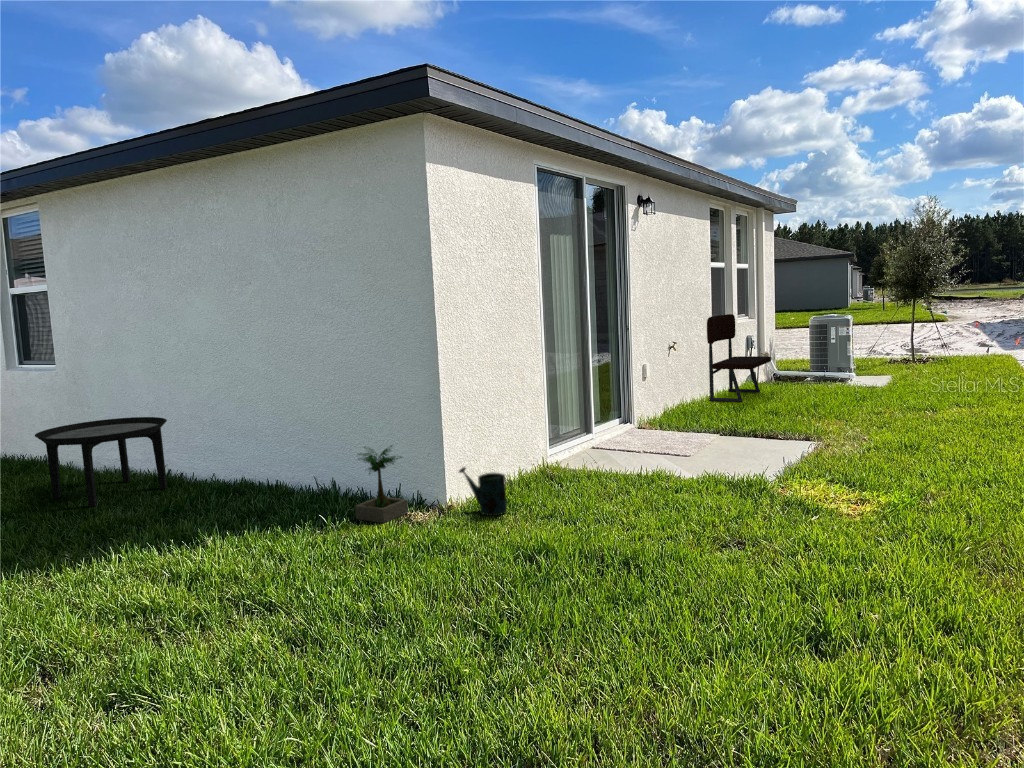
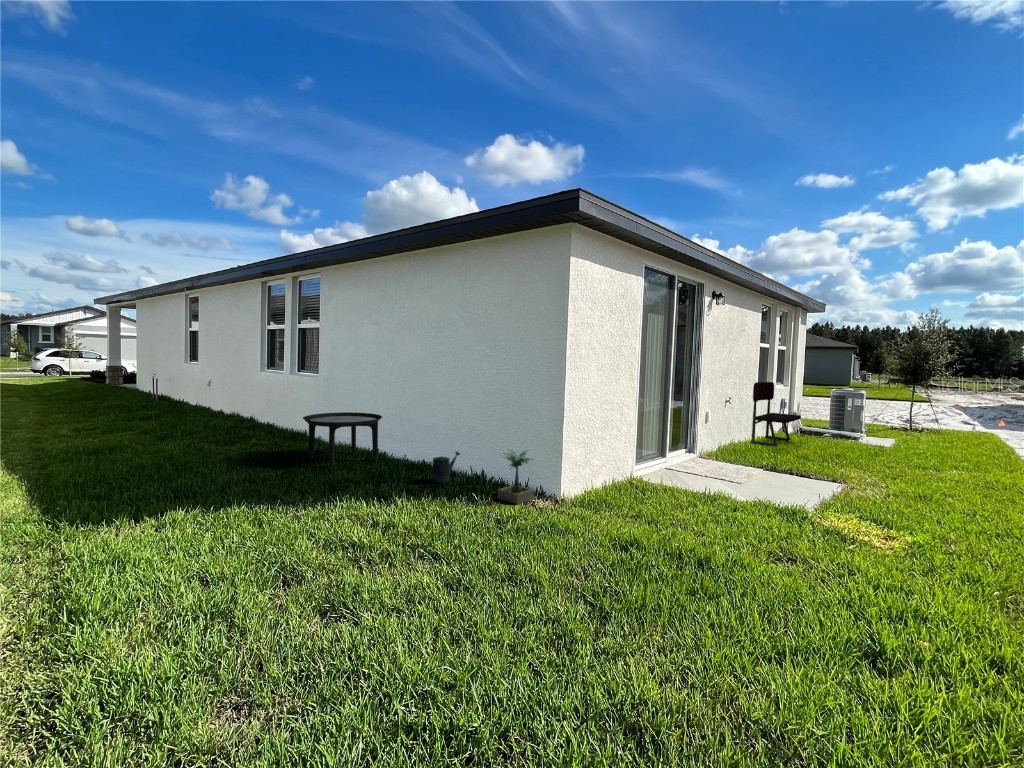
watering can: present [459,467,513,516] -> present [429,452,460,483]

